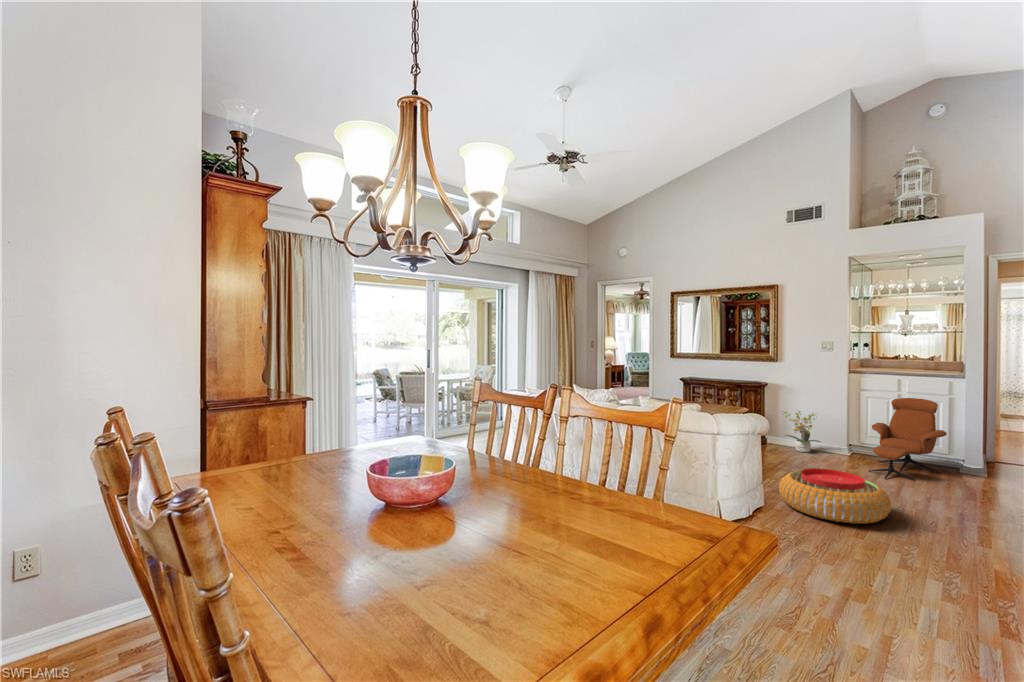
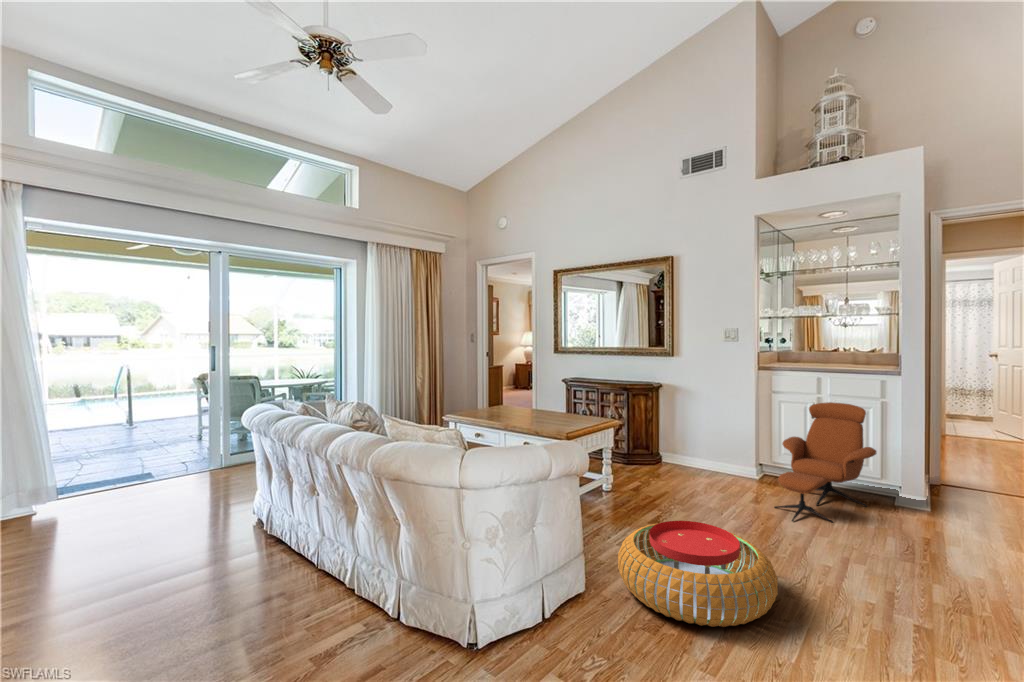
potted plant: present [782,410,820,452] -> none [676,420,723,477]

